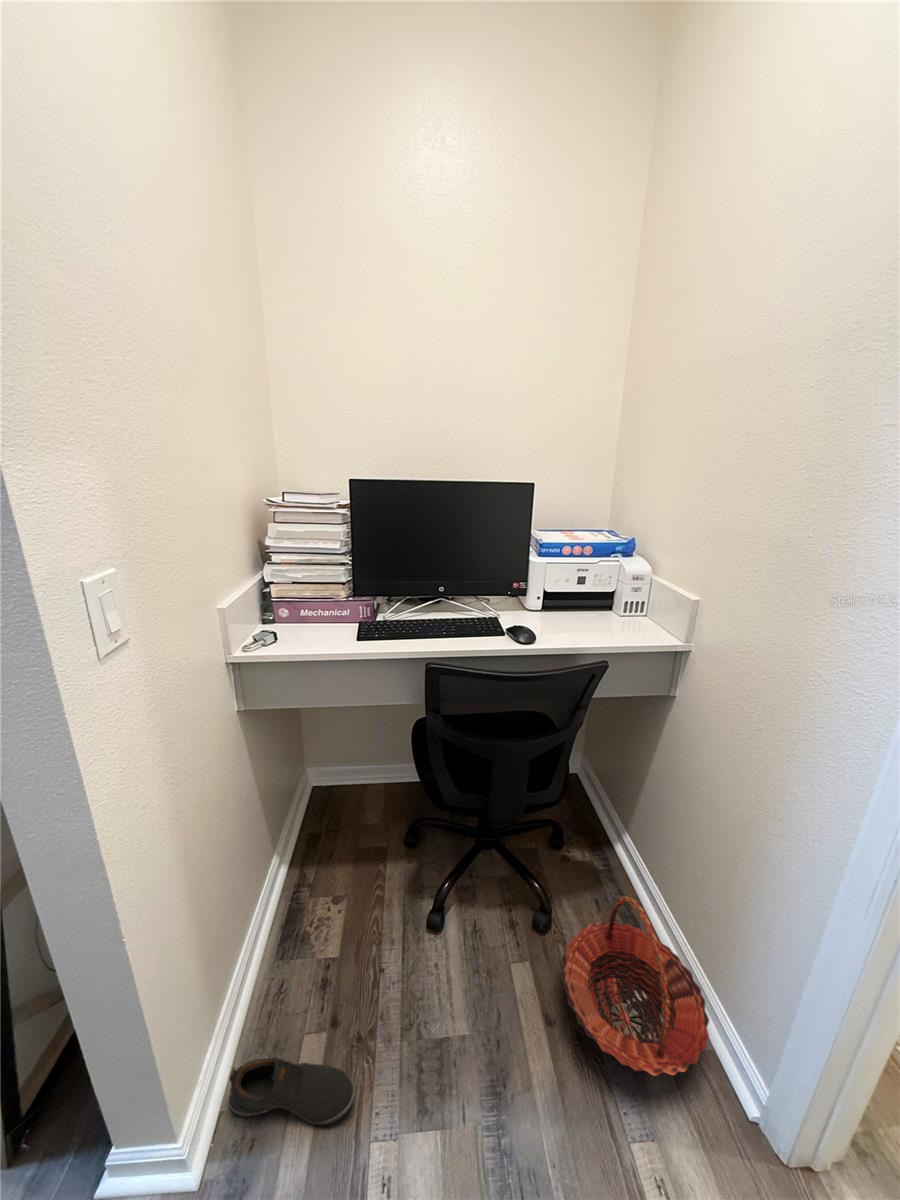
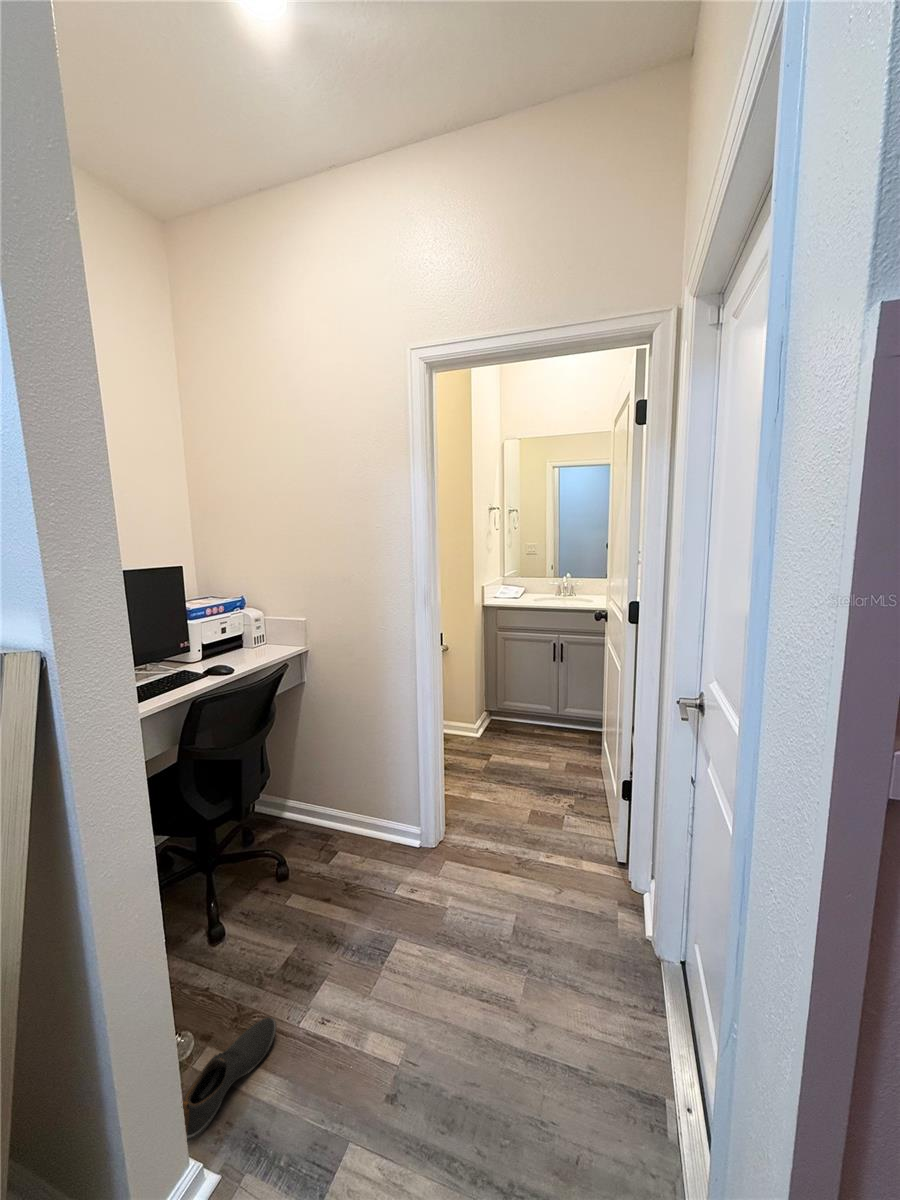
basket: present [561,896,709,1076] -> none [314,791,396,884]

